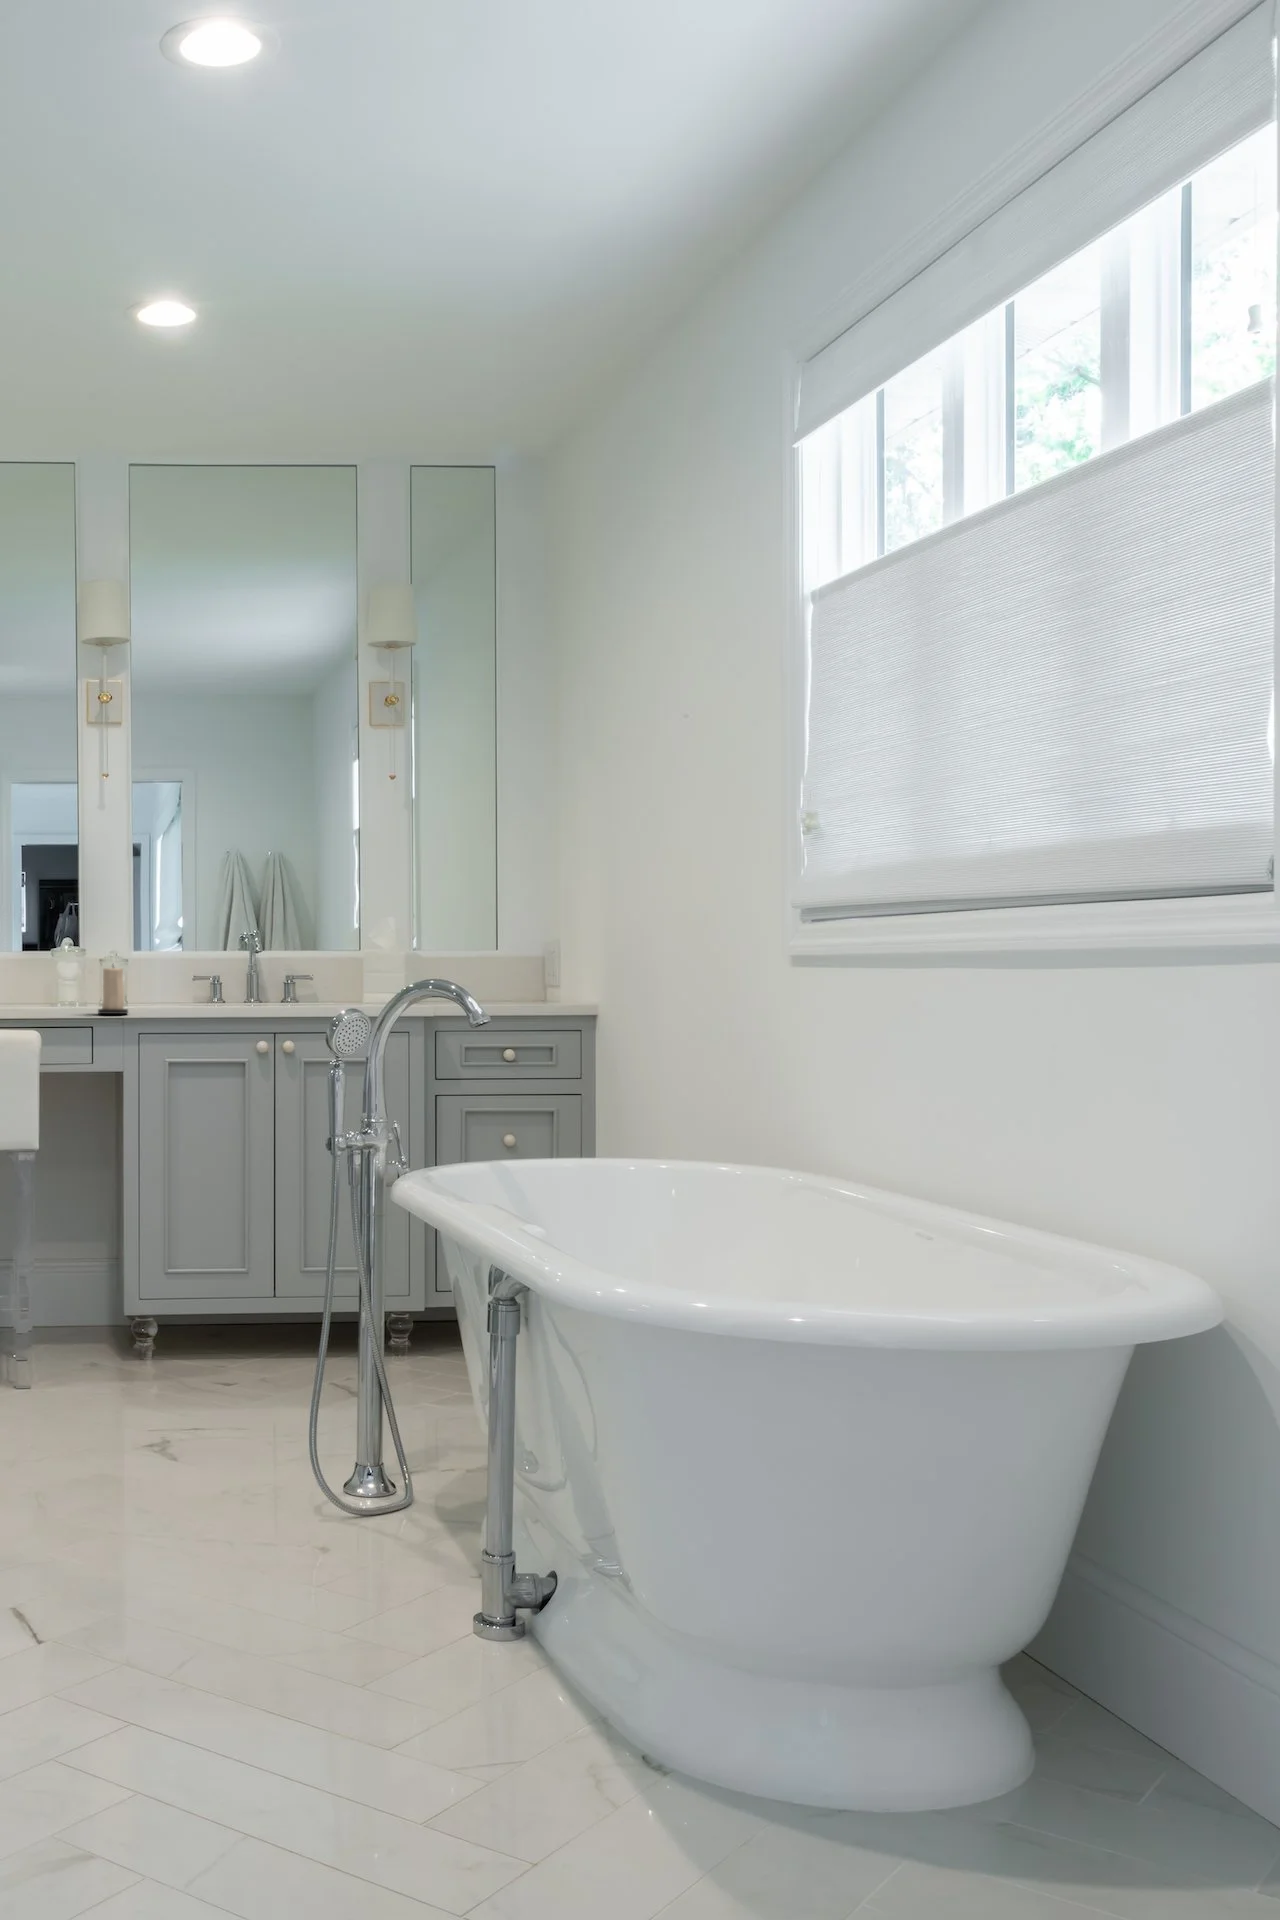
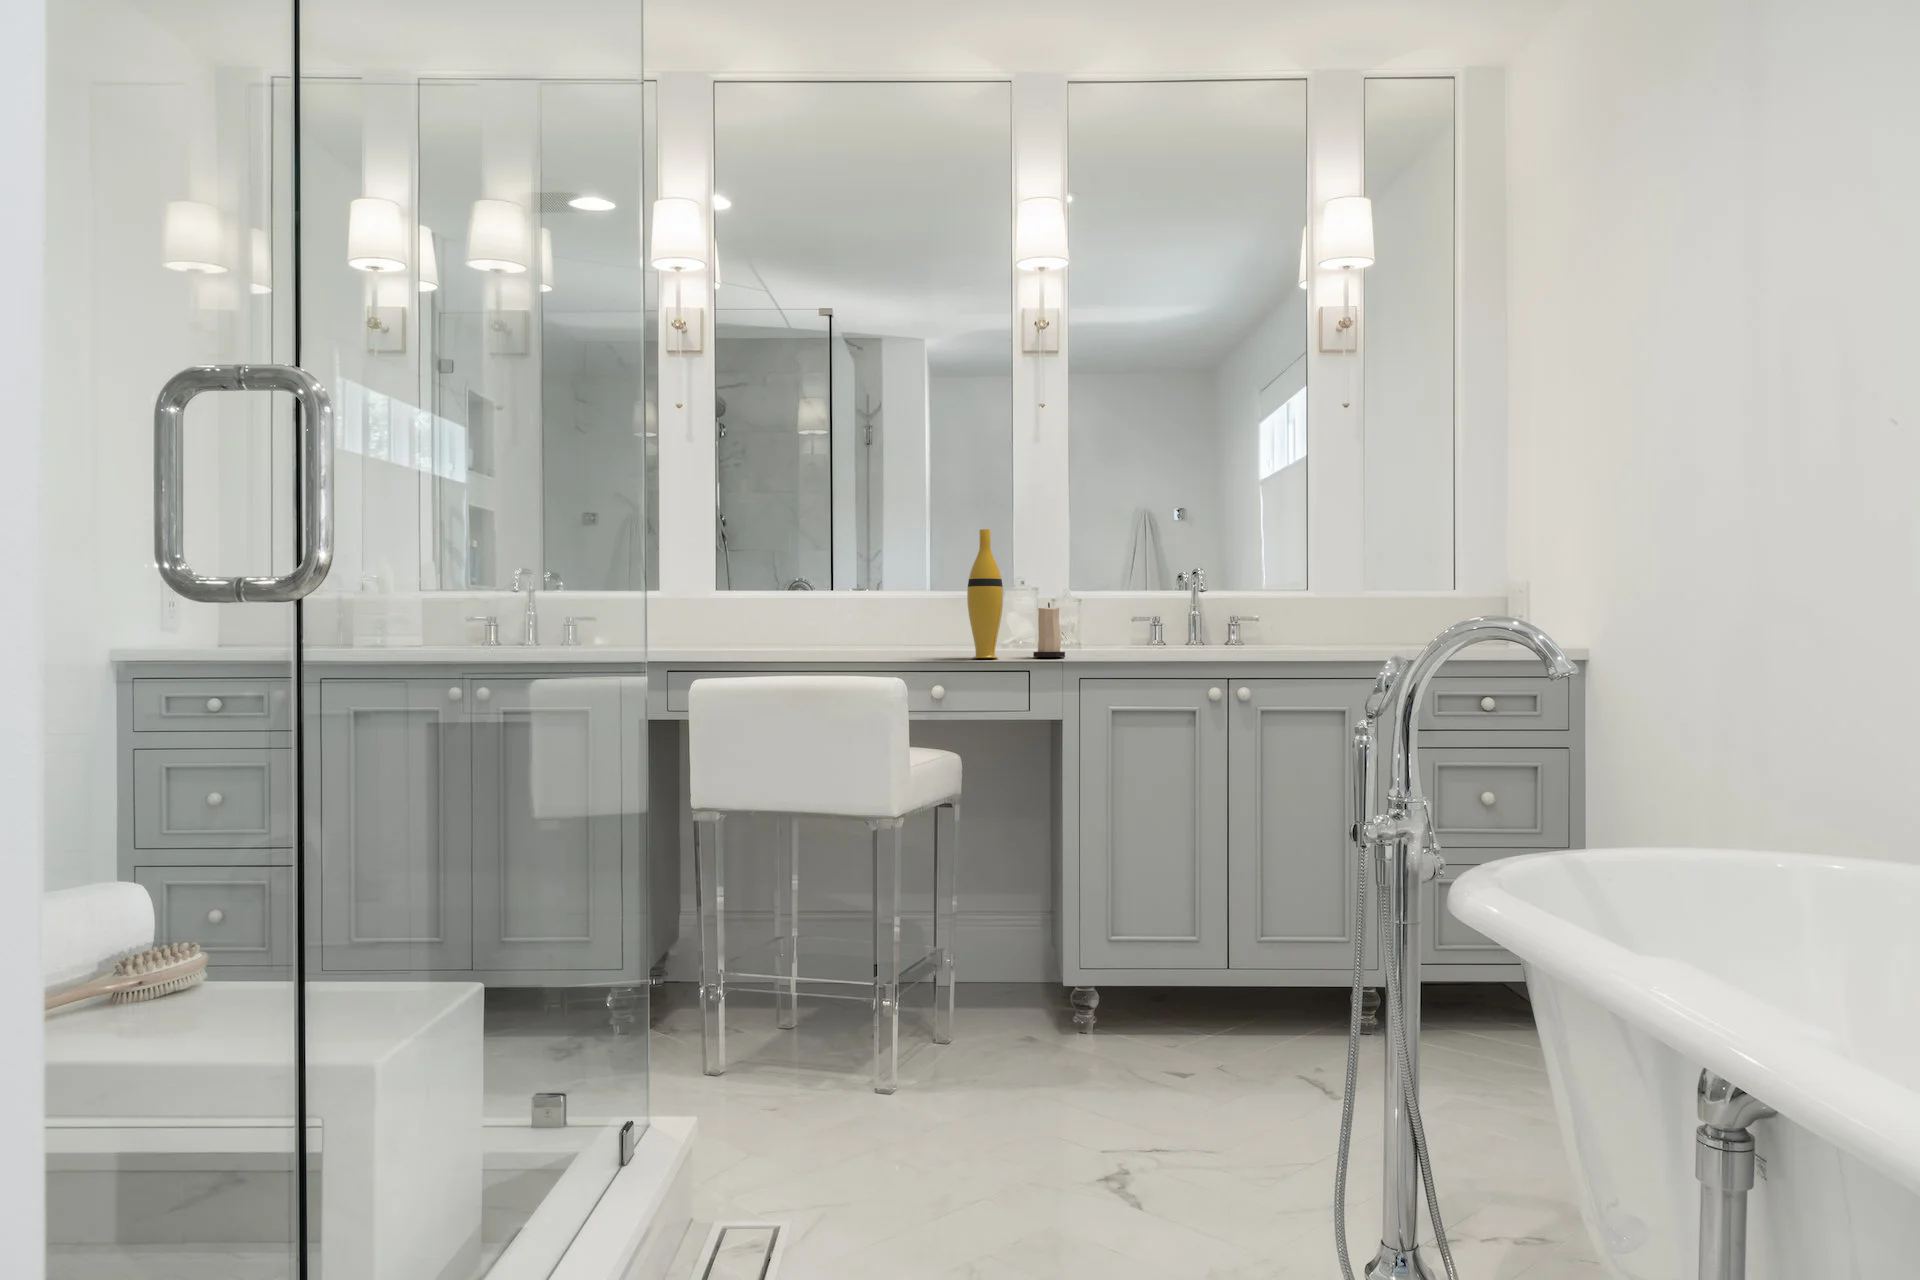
vase: none [34,895,69,1015] -> present [967,529,1003,658]

